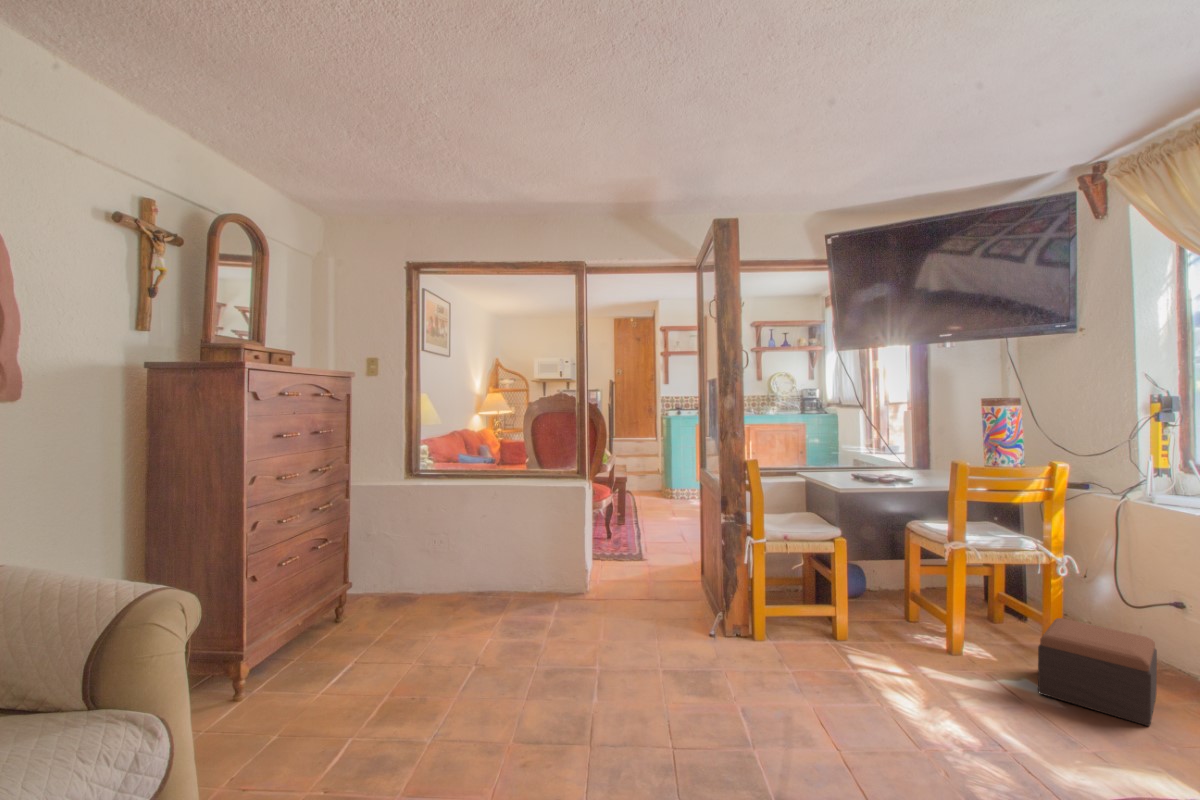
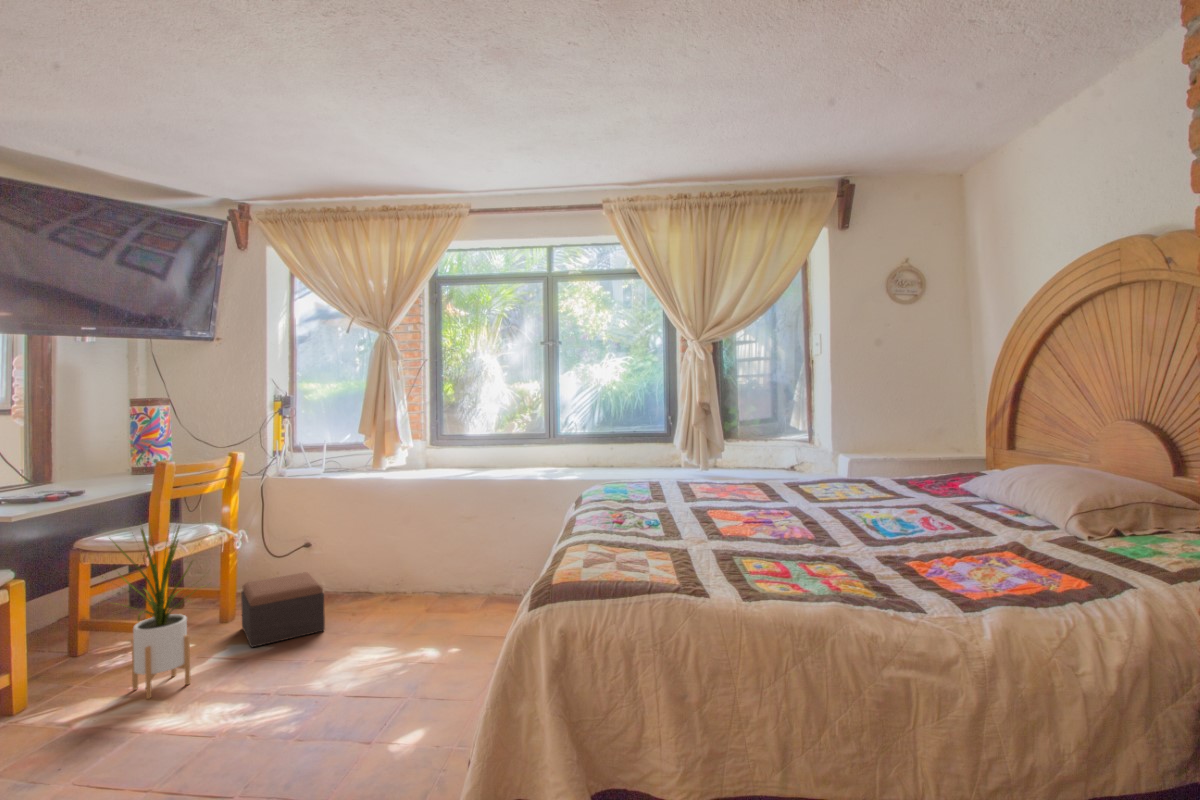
house plant: none [873,508,985,693] -> present [110,526,195,699]

